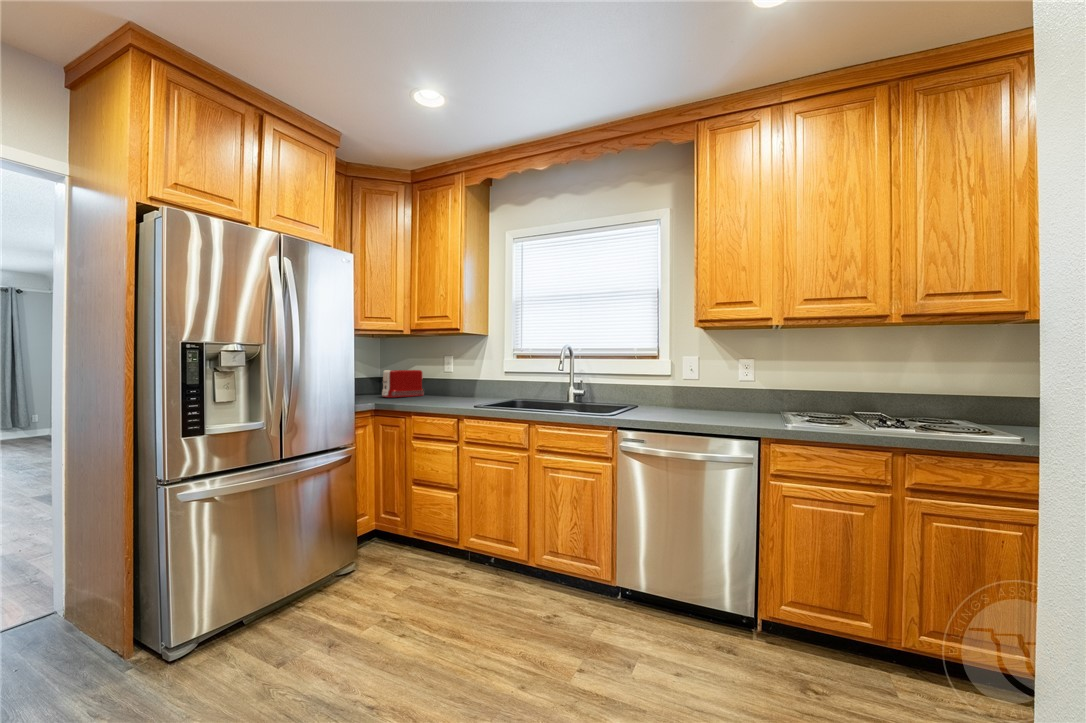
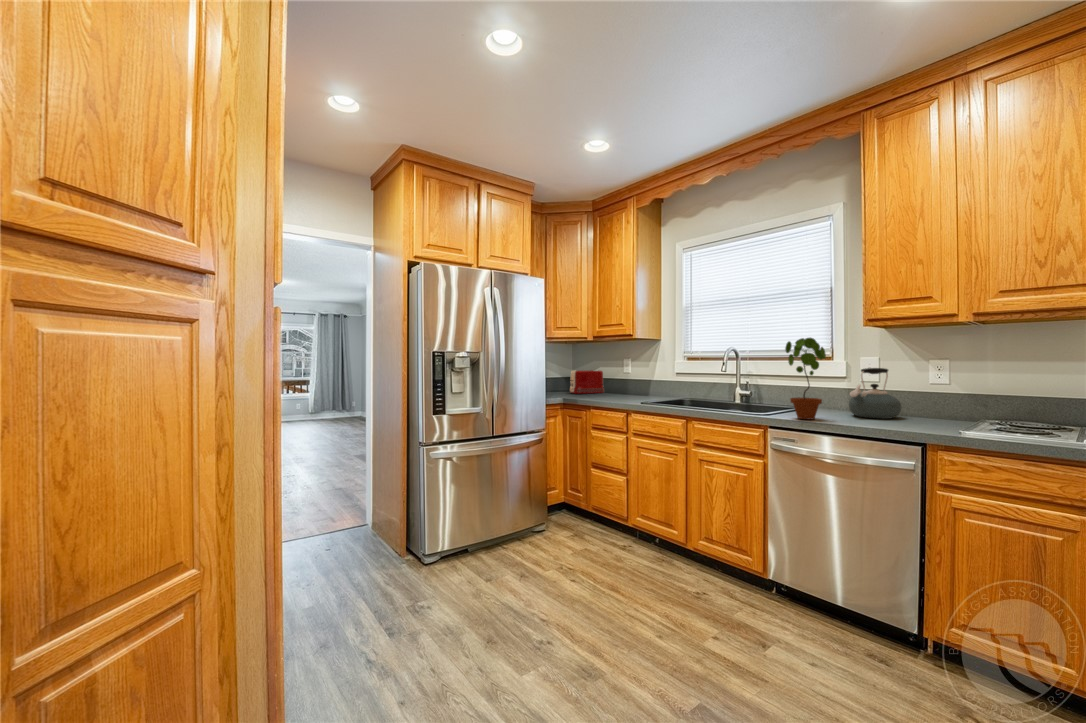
potted plant: none [630,336,665,418] -> present [785,338,826,419]
kettle: none [679,367,721,414] -> present [849,368,901,419]

